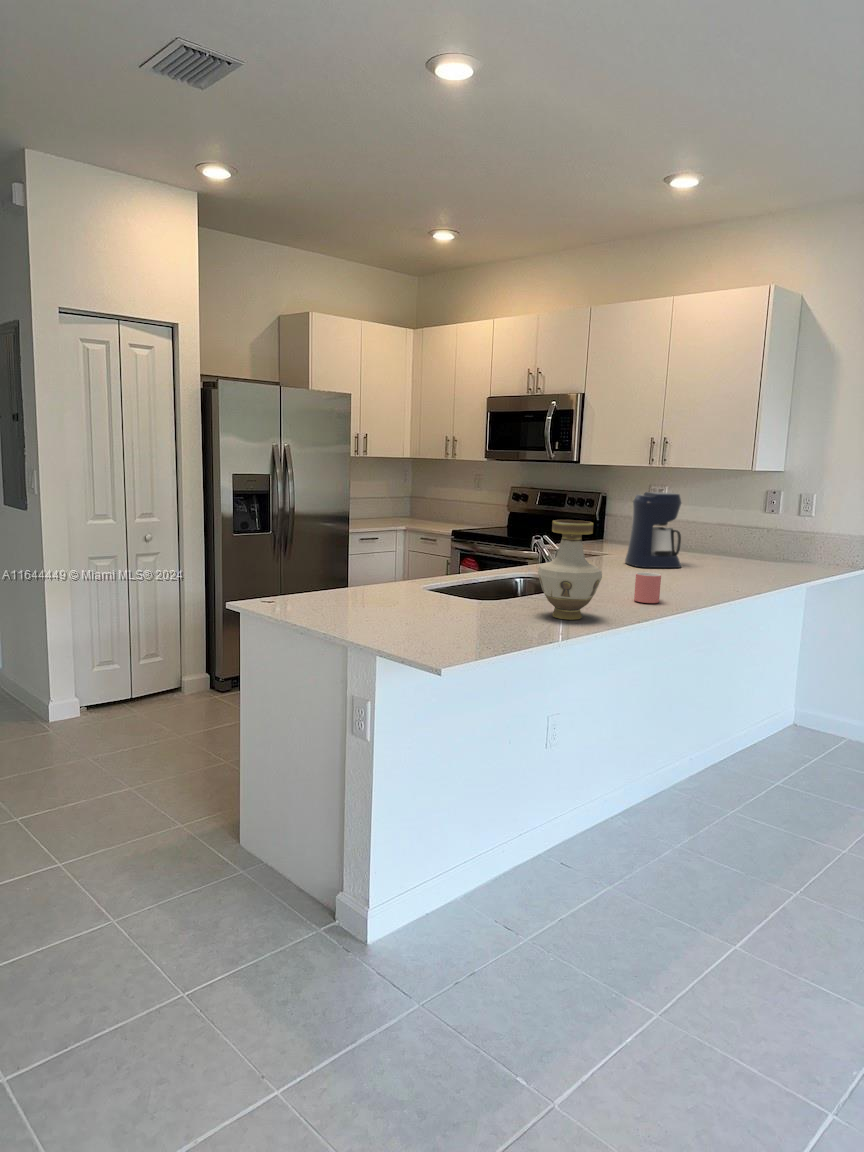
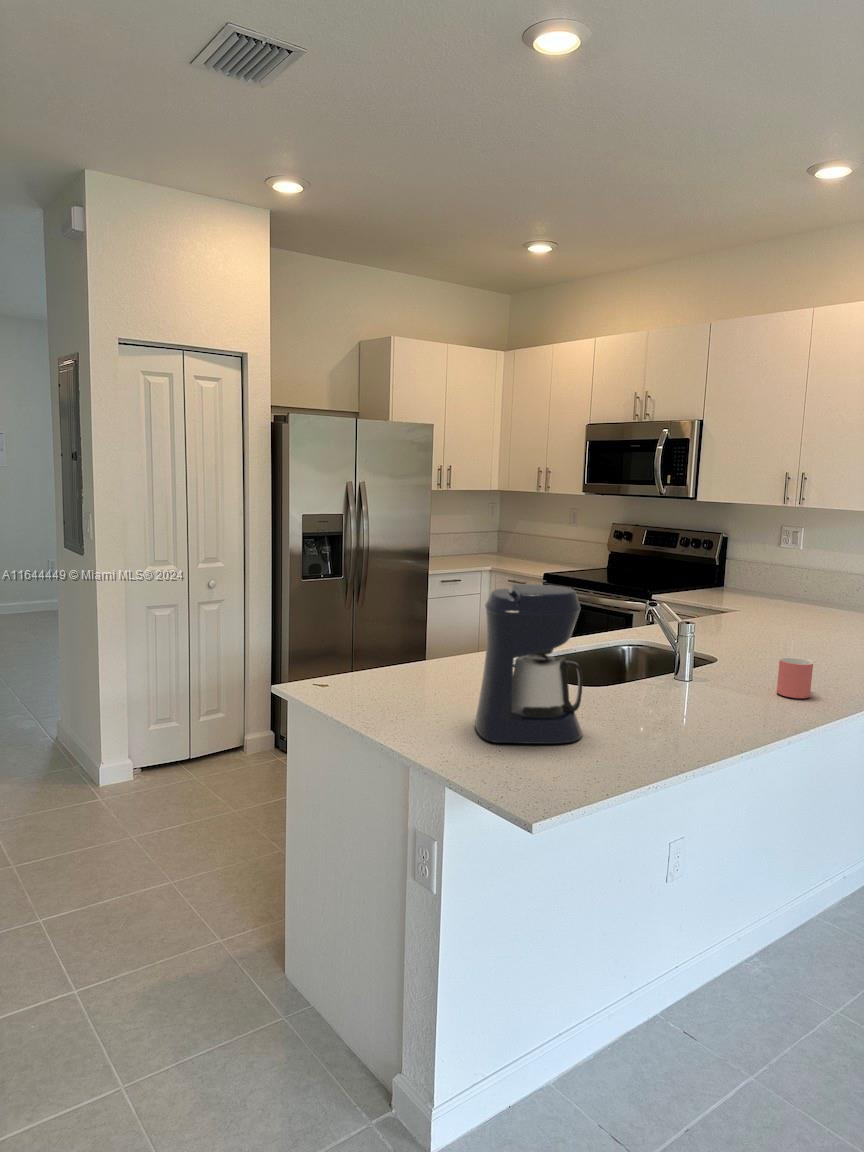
coffee maker: present [625,492,681,568] -> present [475,584,583,744]
vase: present [538,520,602,620] -> none [656,598,741,728]

